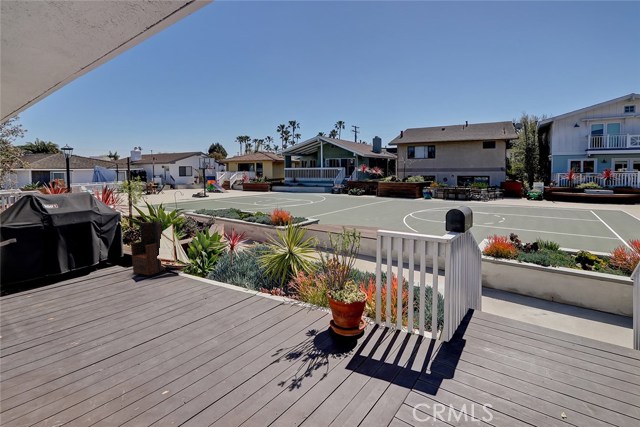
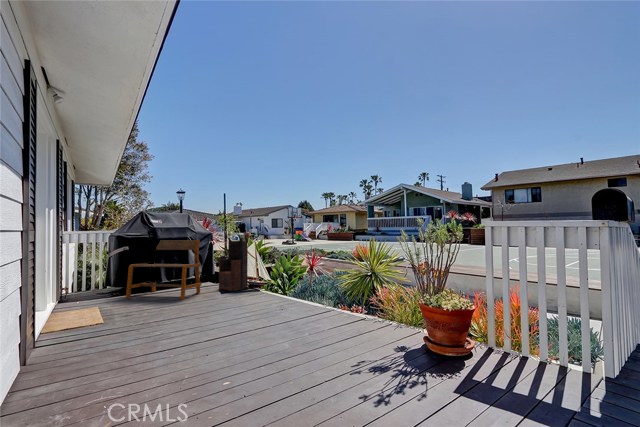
bench: none [20,226,114,296] -> present [126,240,201,300]

